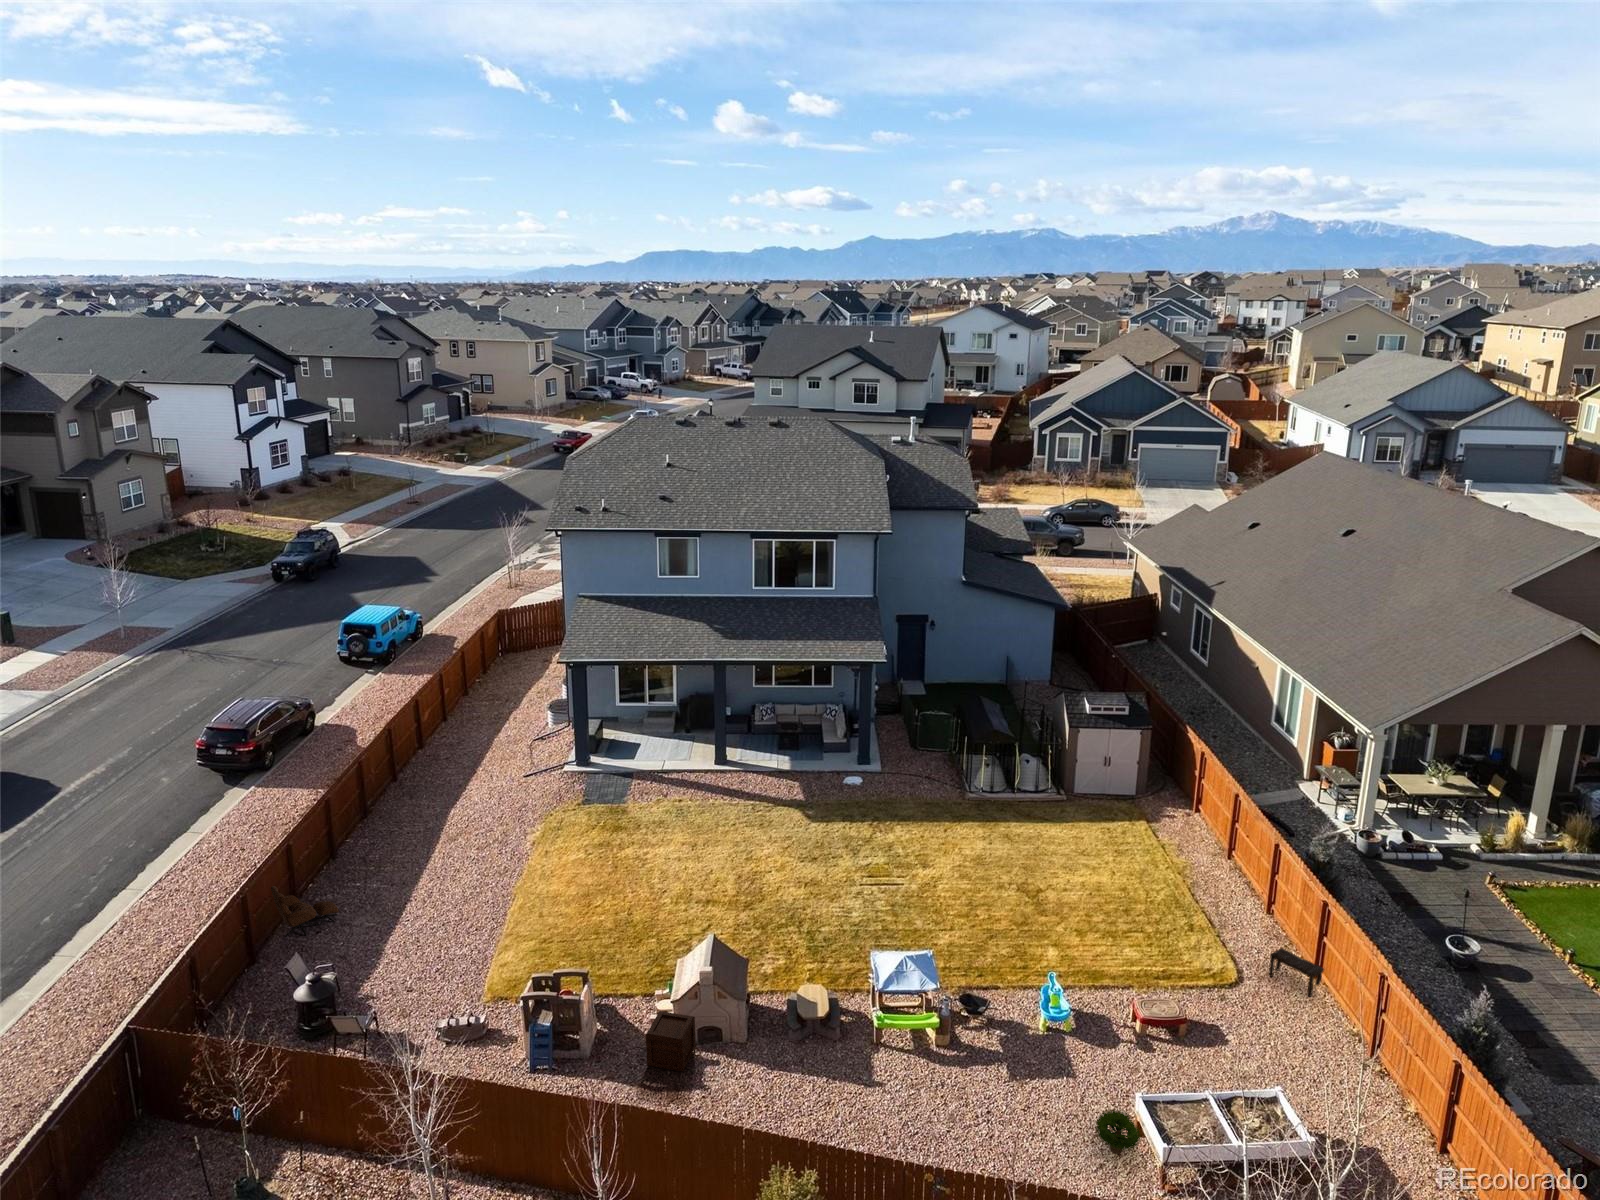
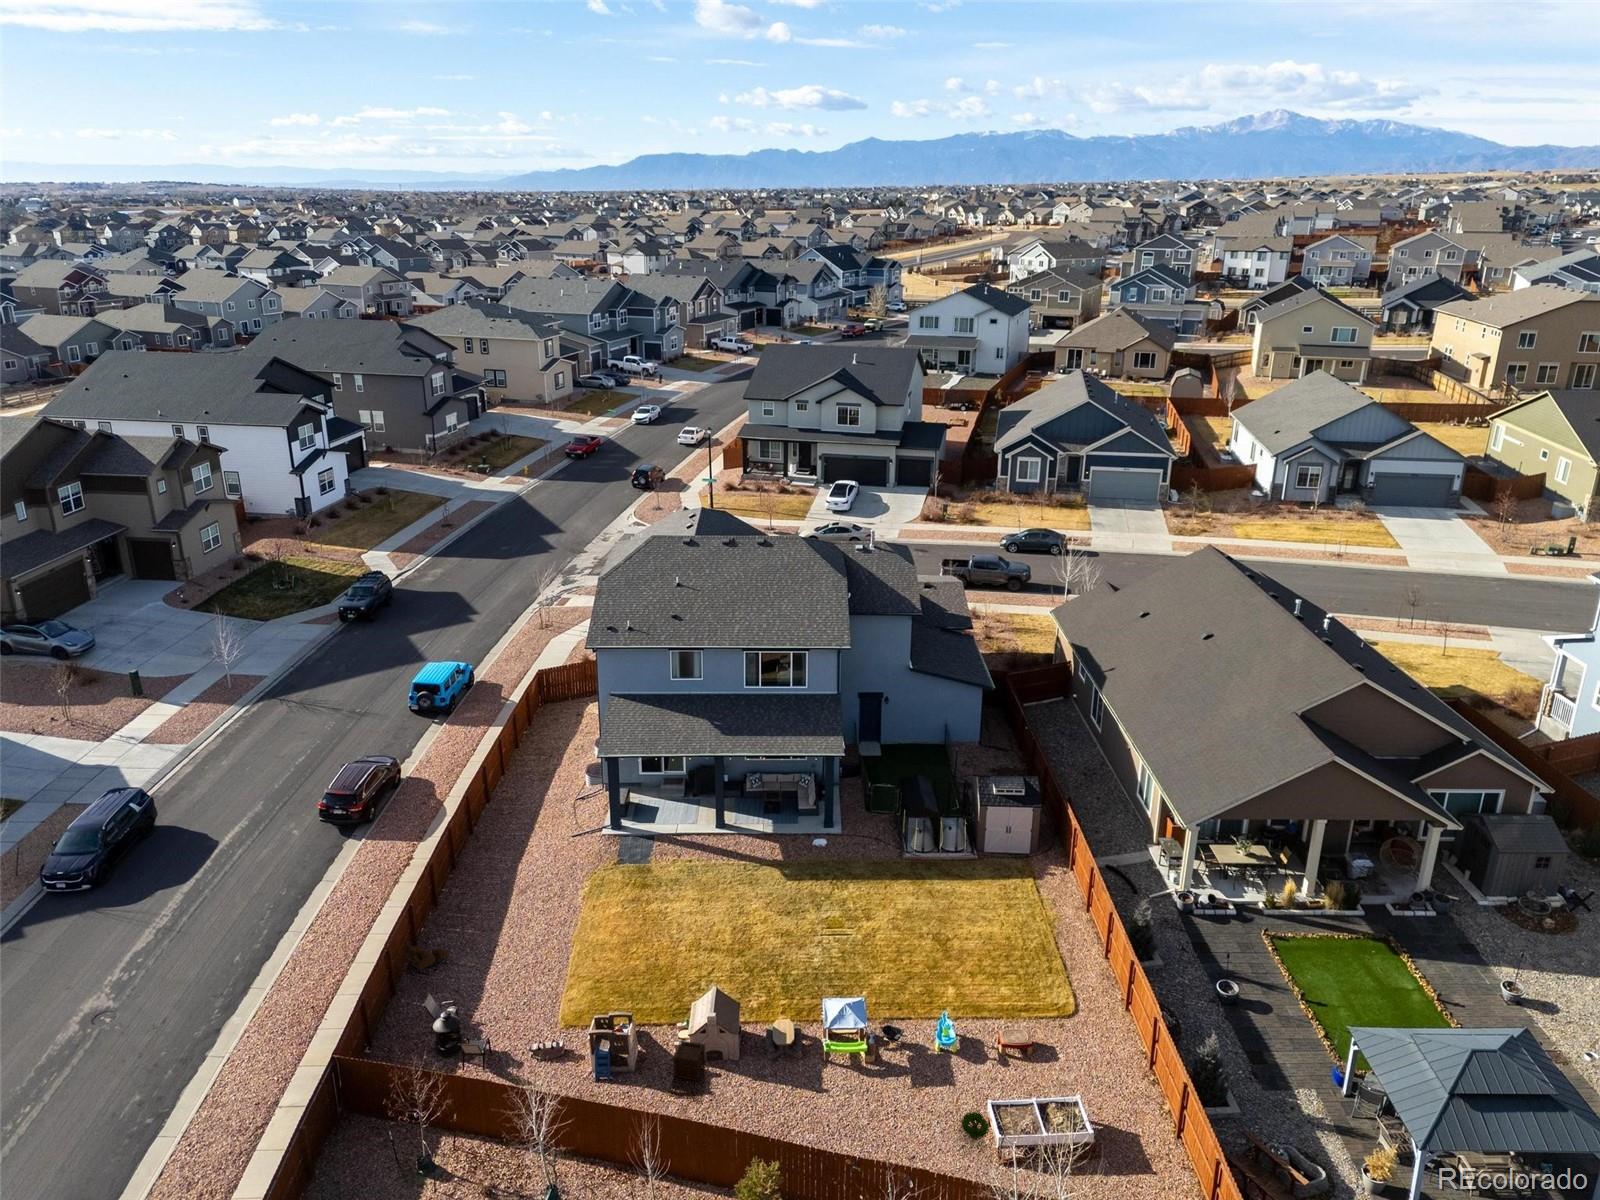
bench: present [1269,948,1324,997] -> none [1096,992,1131,1027]

